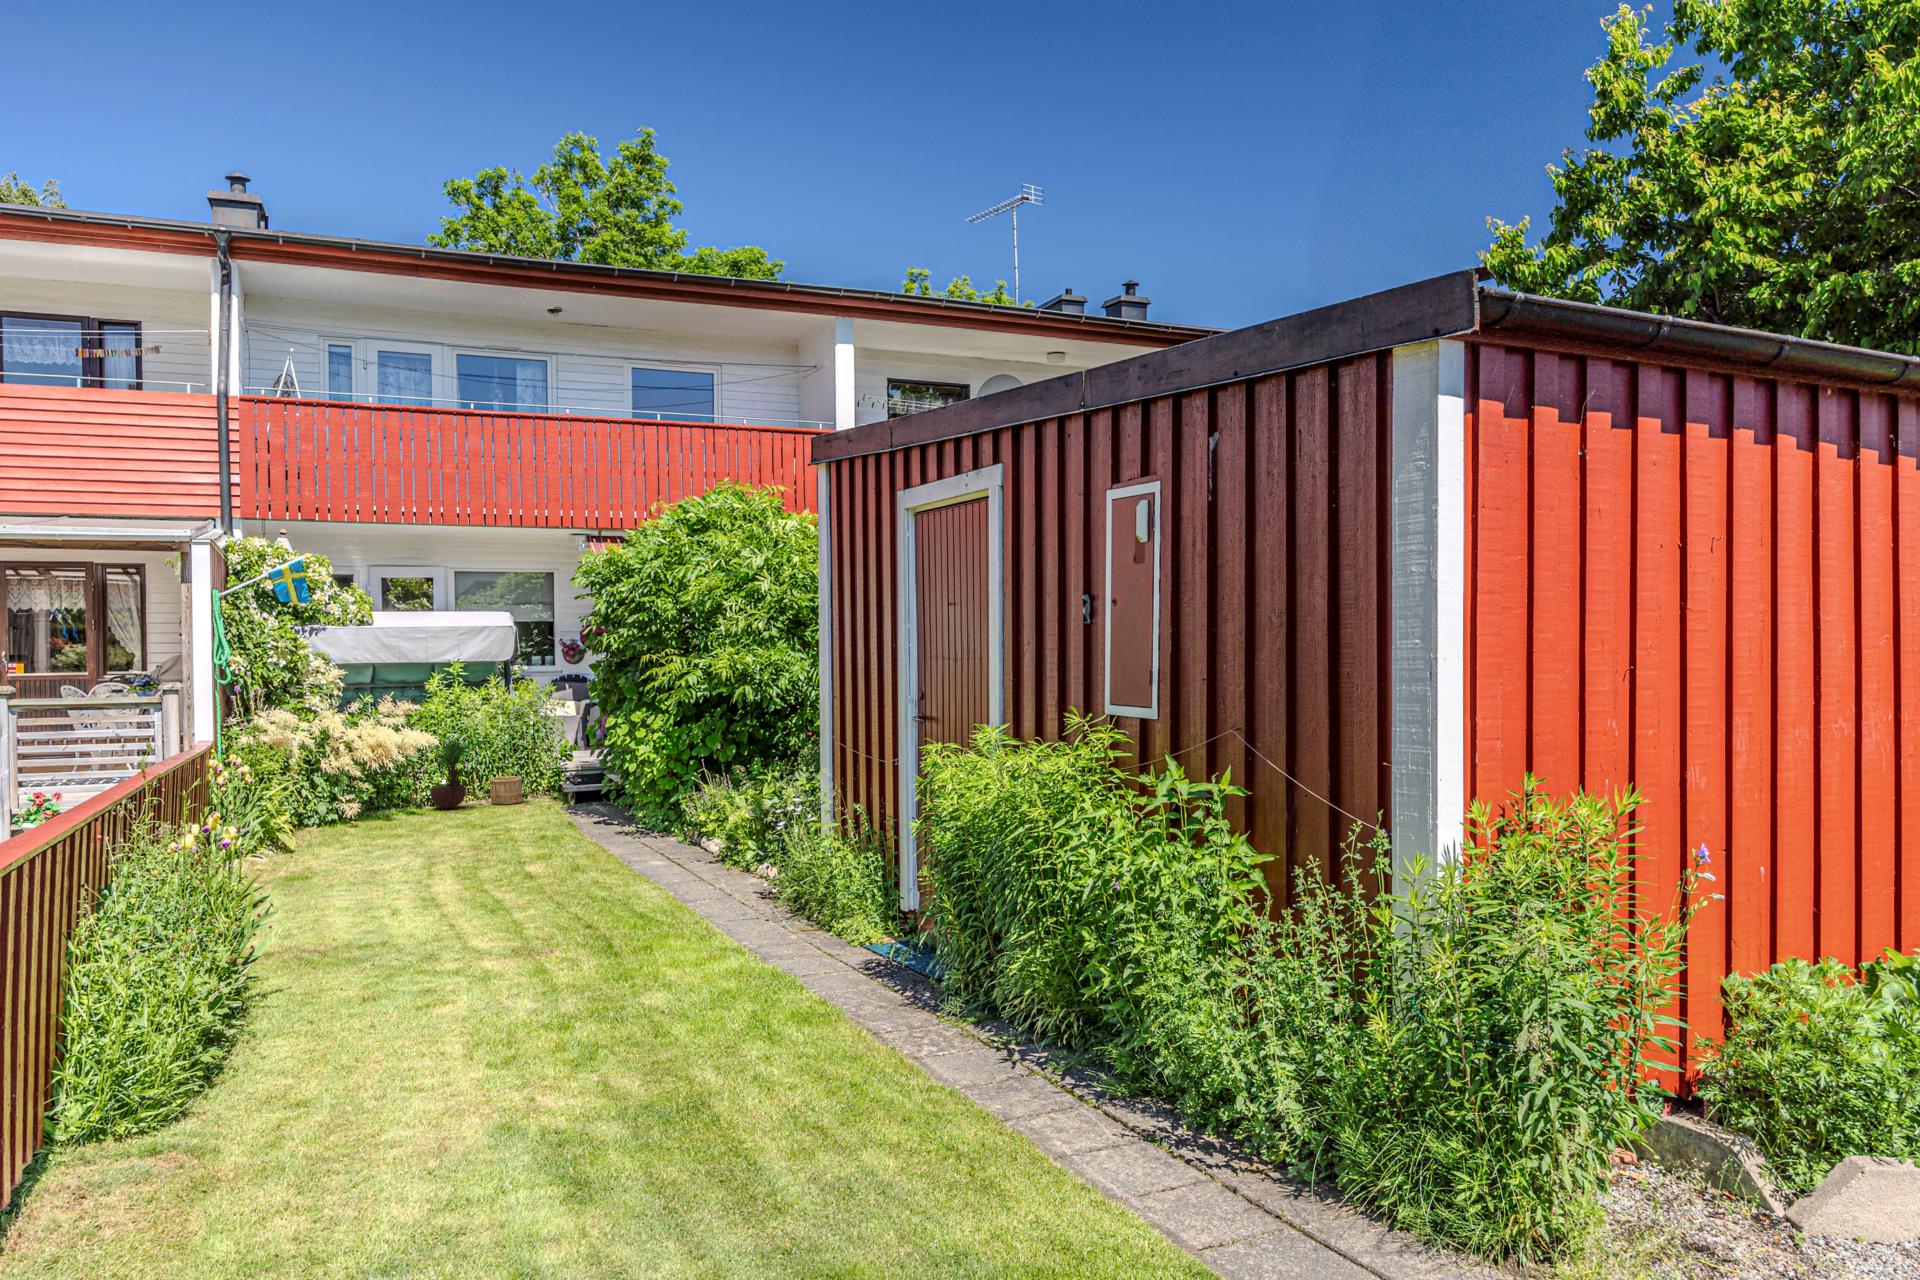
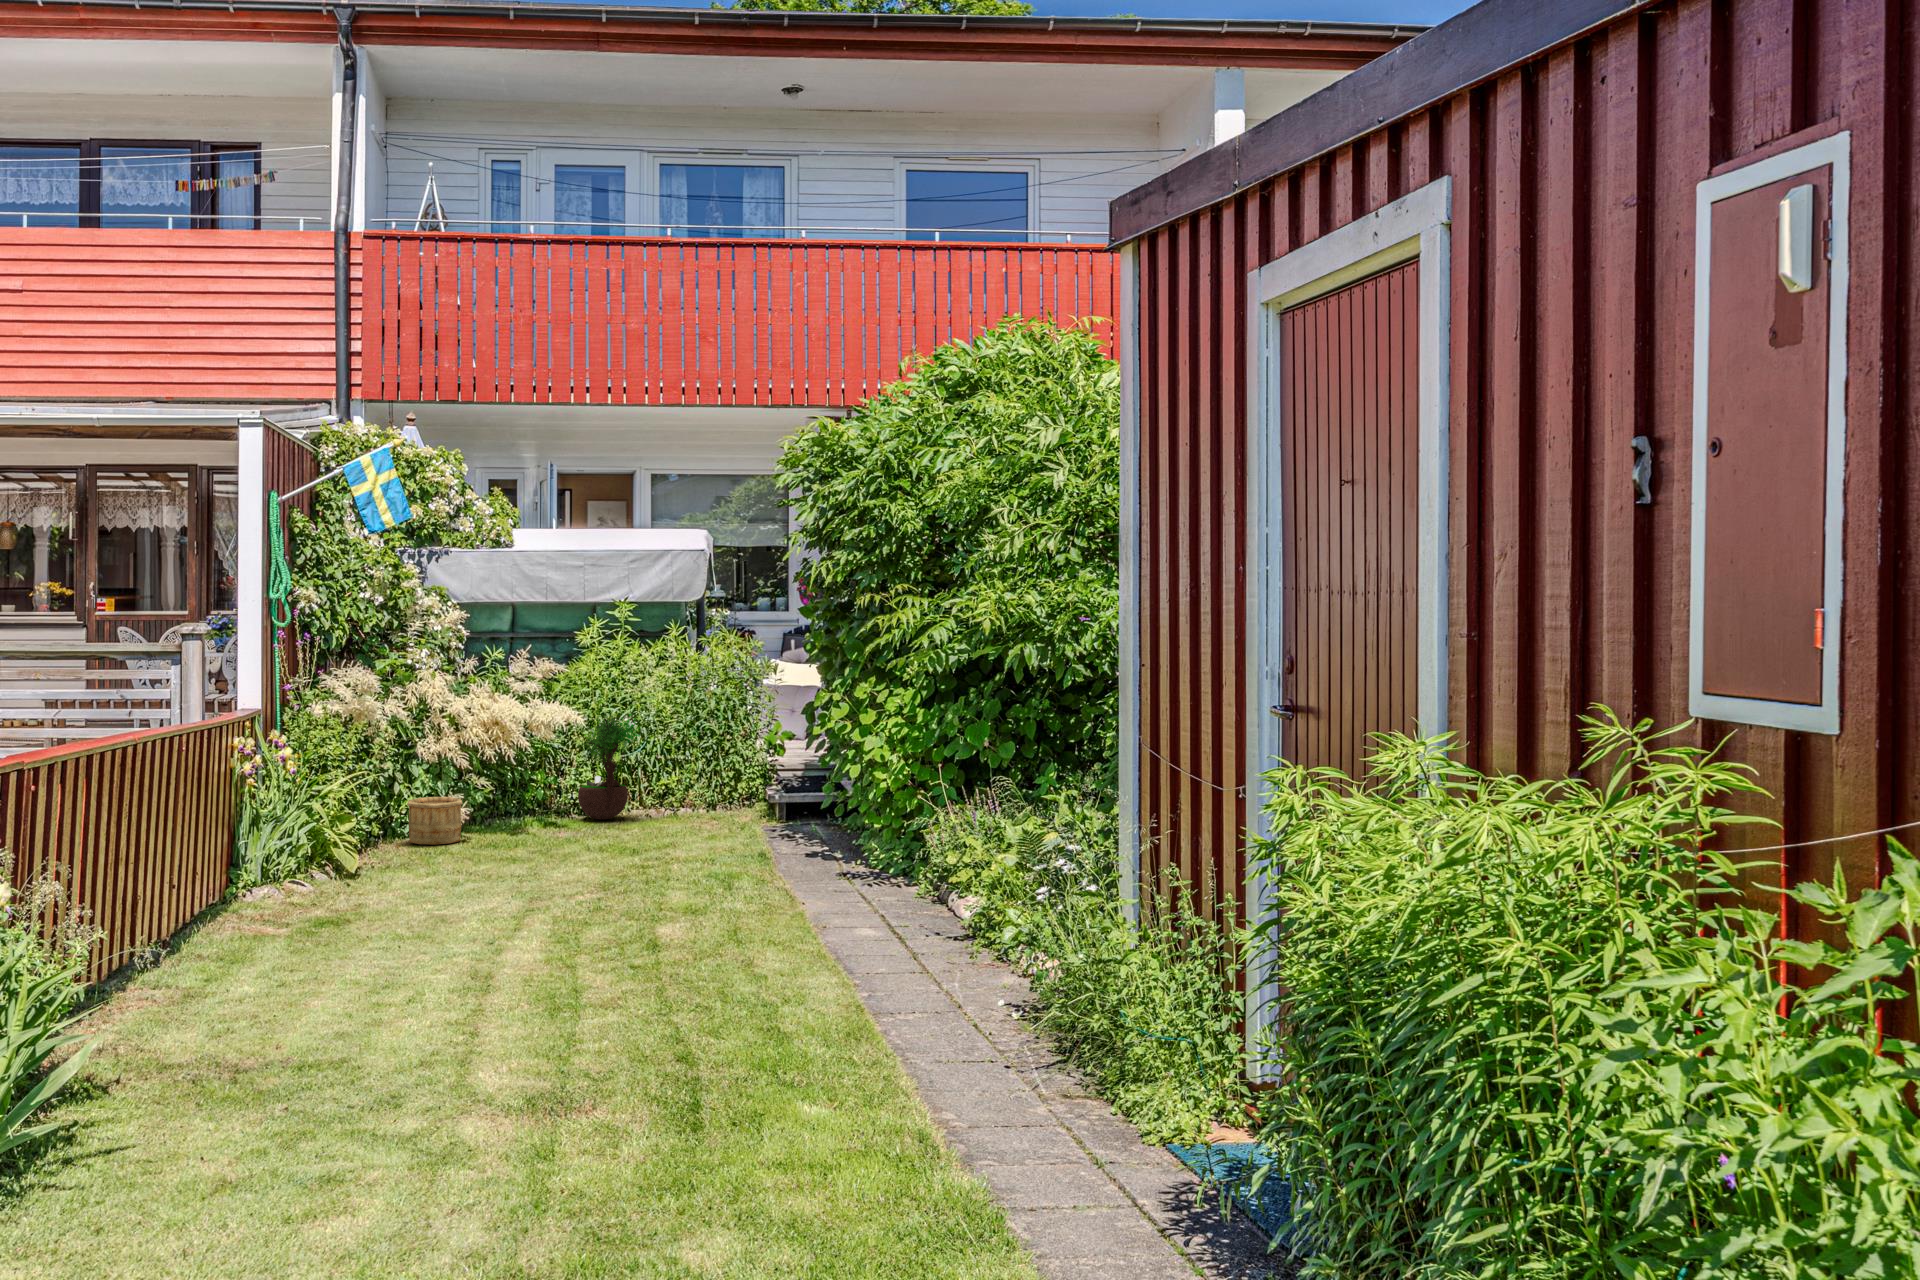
wooden bucket: present [489,776,523,804] -> present [407,797,463,845]

